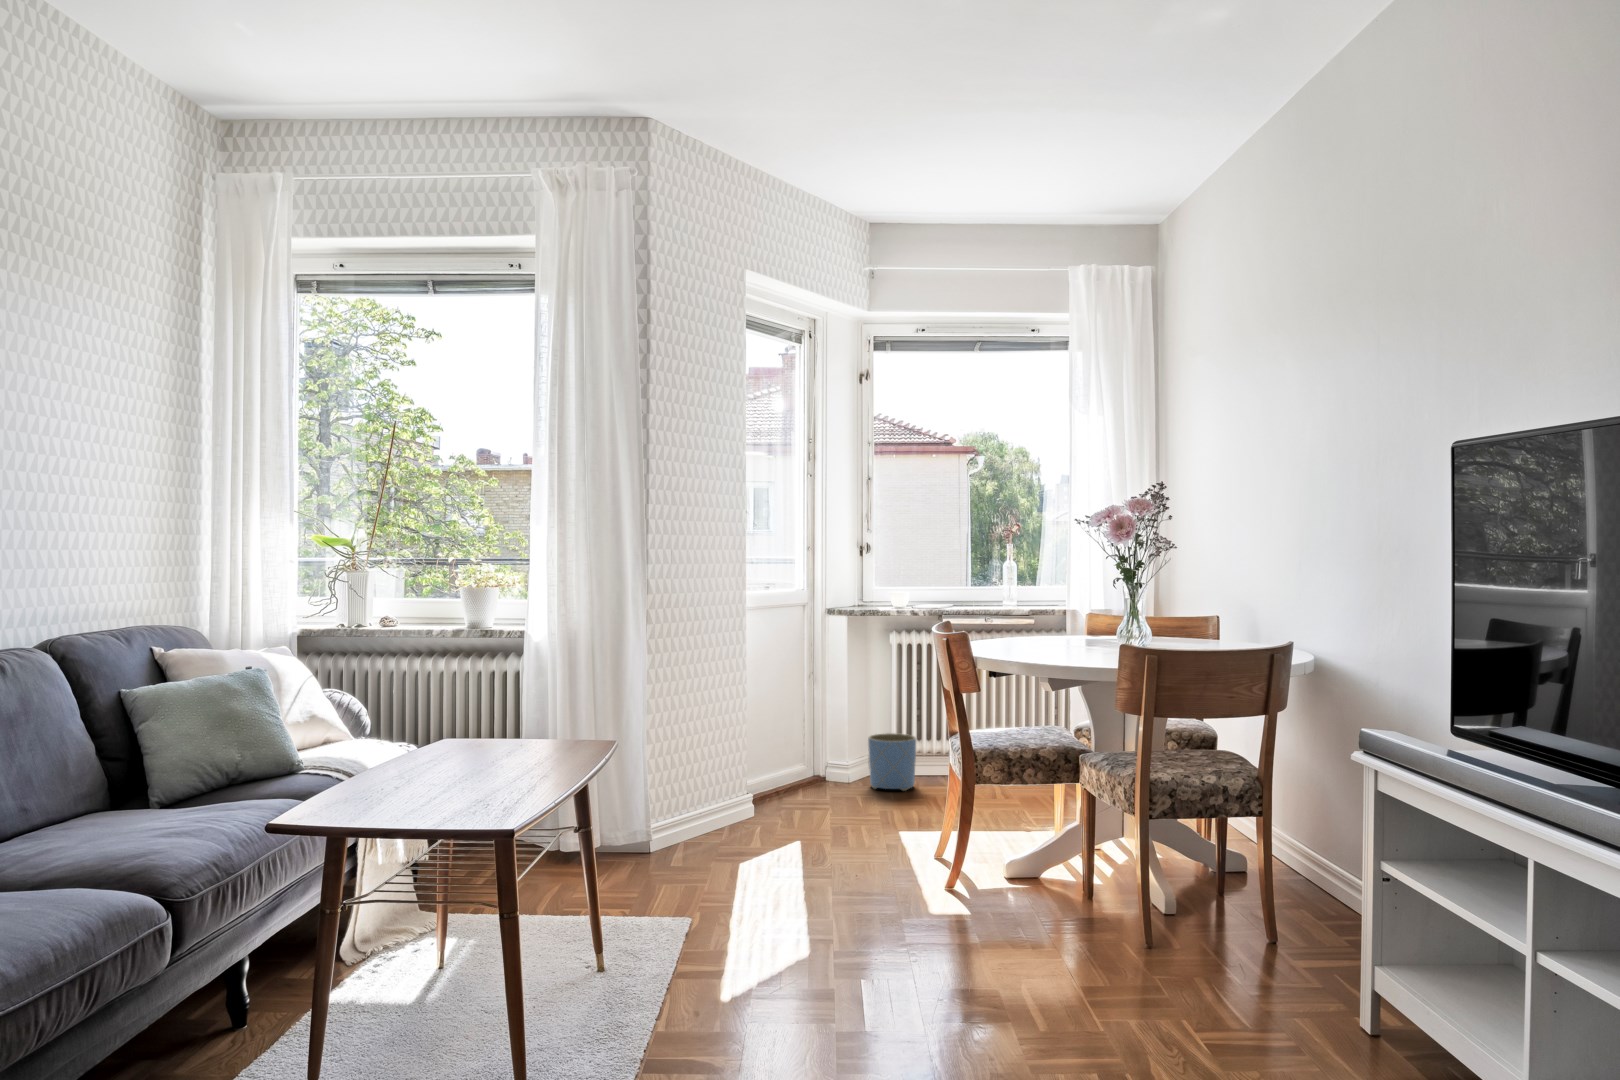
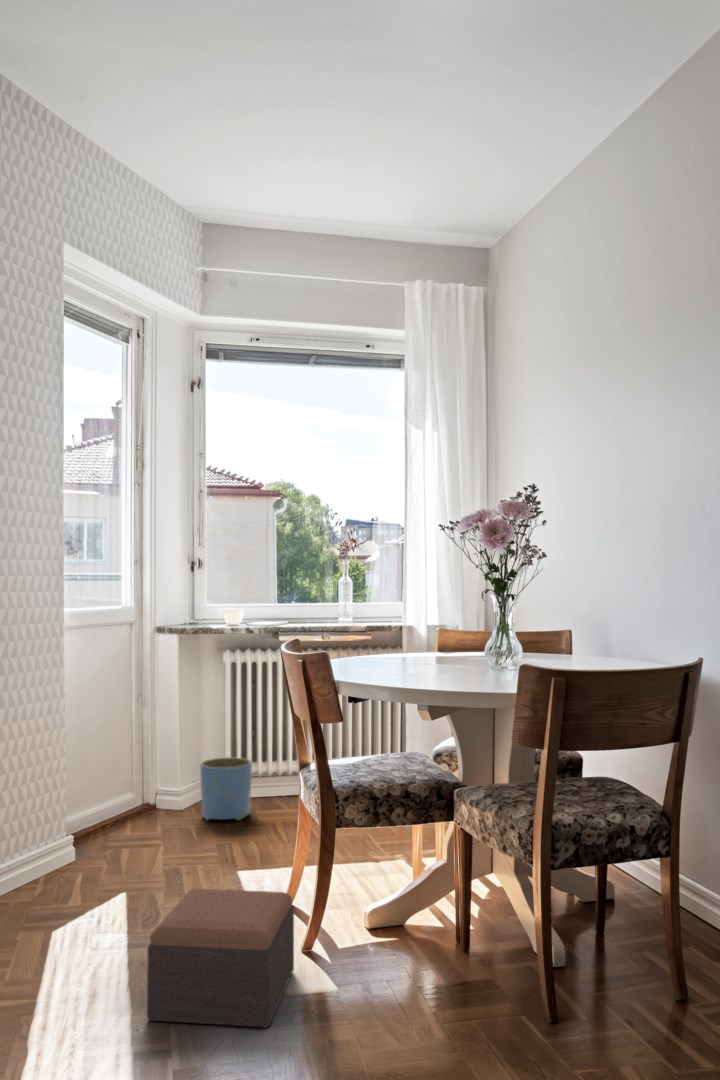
footstool: none [821,821,937,921] -> present [147,888,294,1027]

